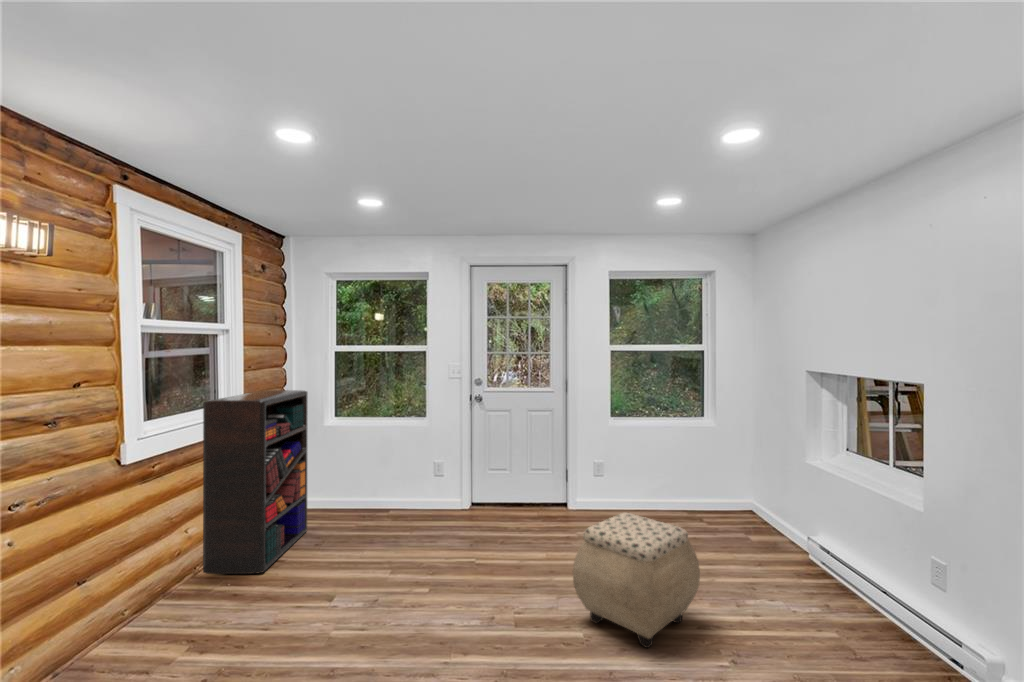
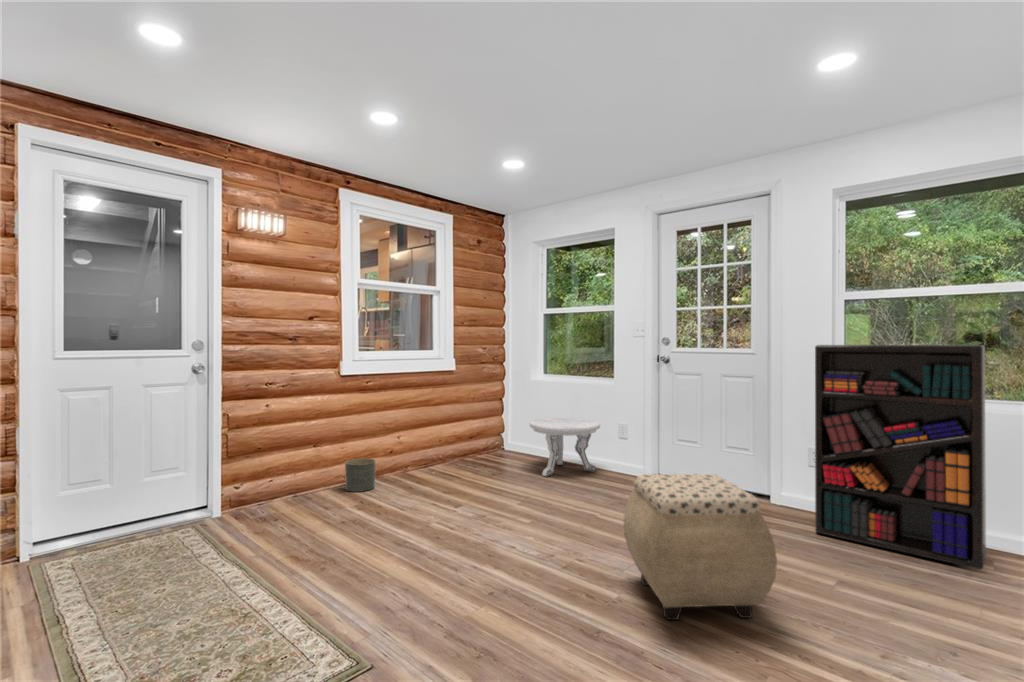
bookshelf: present [203,390,308,574] -> present [815,345,986,570]
side table: none [350,464,426,534] -> present [530,418,600,476]
planter: none [131,573,182,632] -> present [345,458,376,492]

